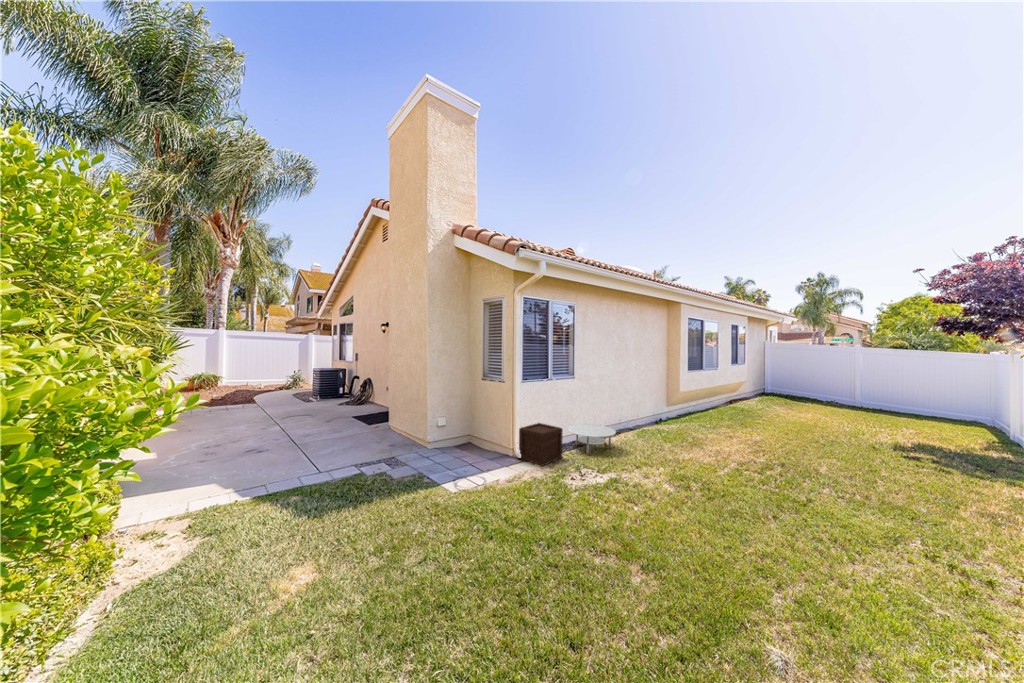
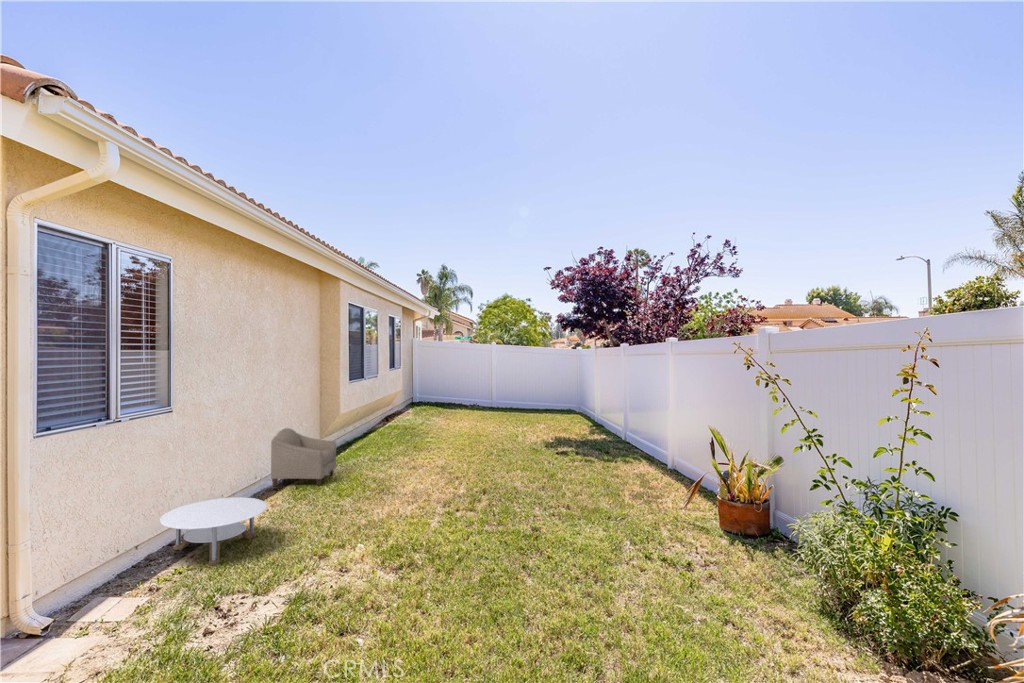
chair: none [632,395,674,433] -> present [271,428,336,486]
wooden crate: present [519,423,563,466] -> none [30,526,159,633]

